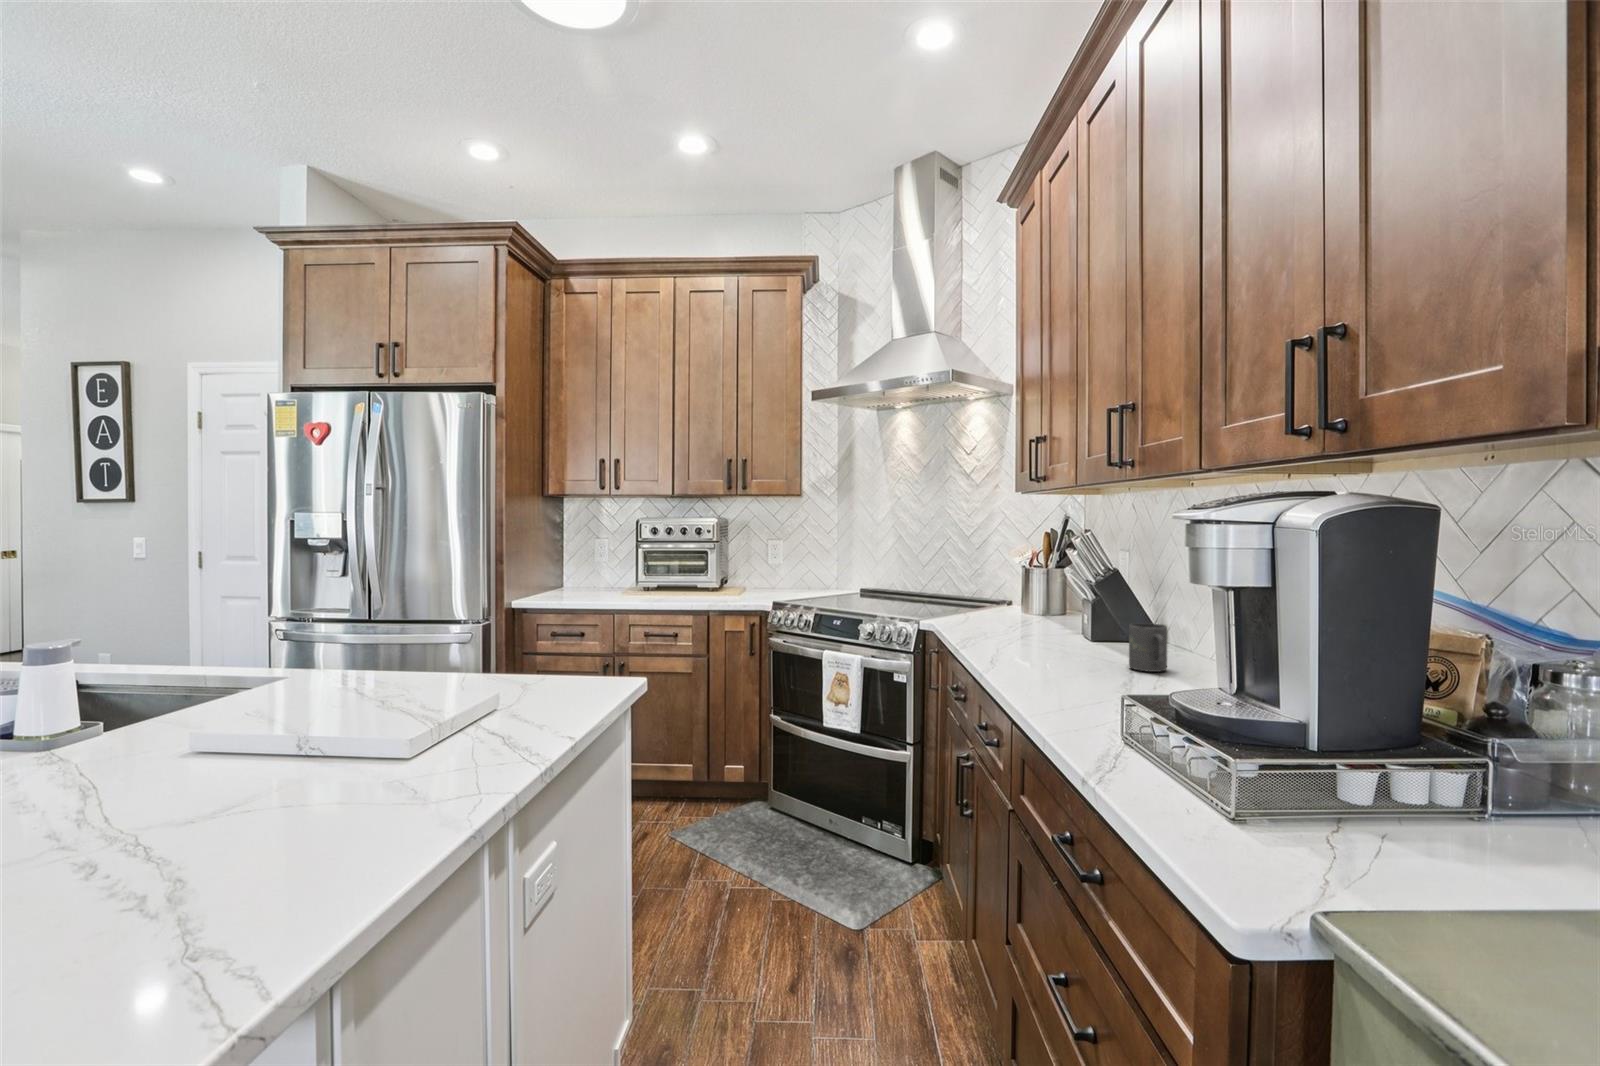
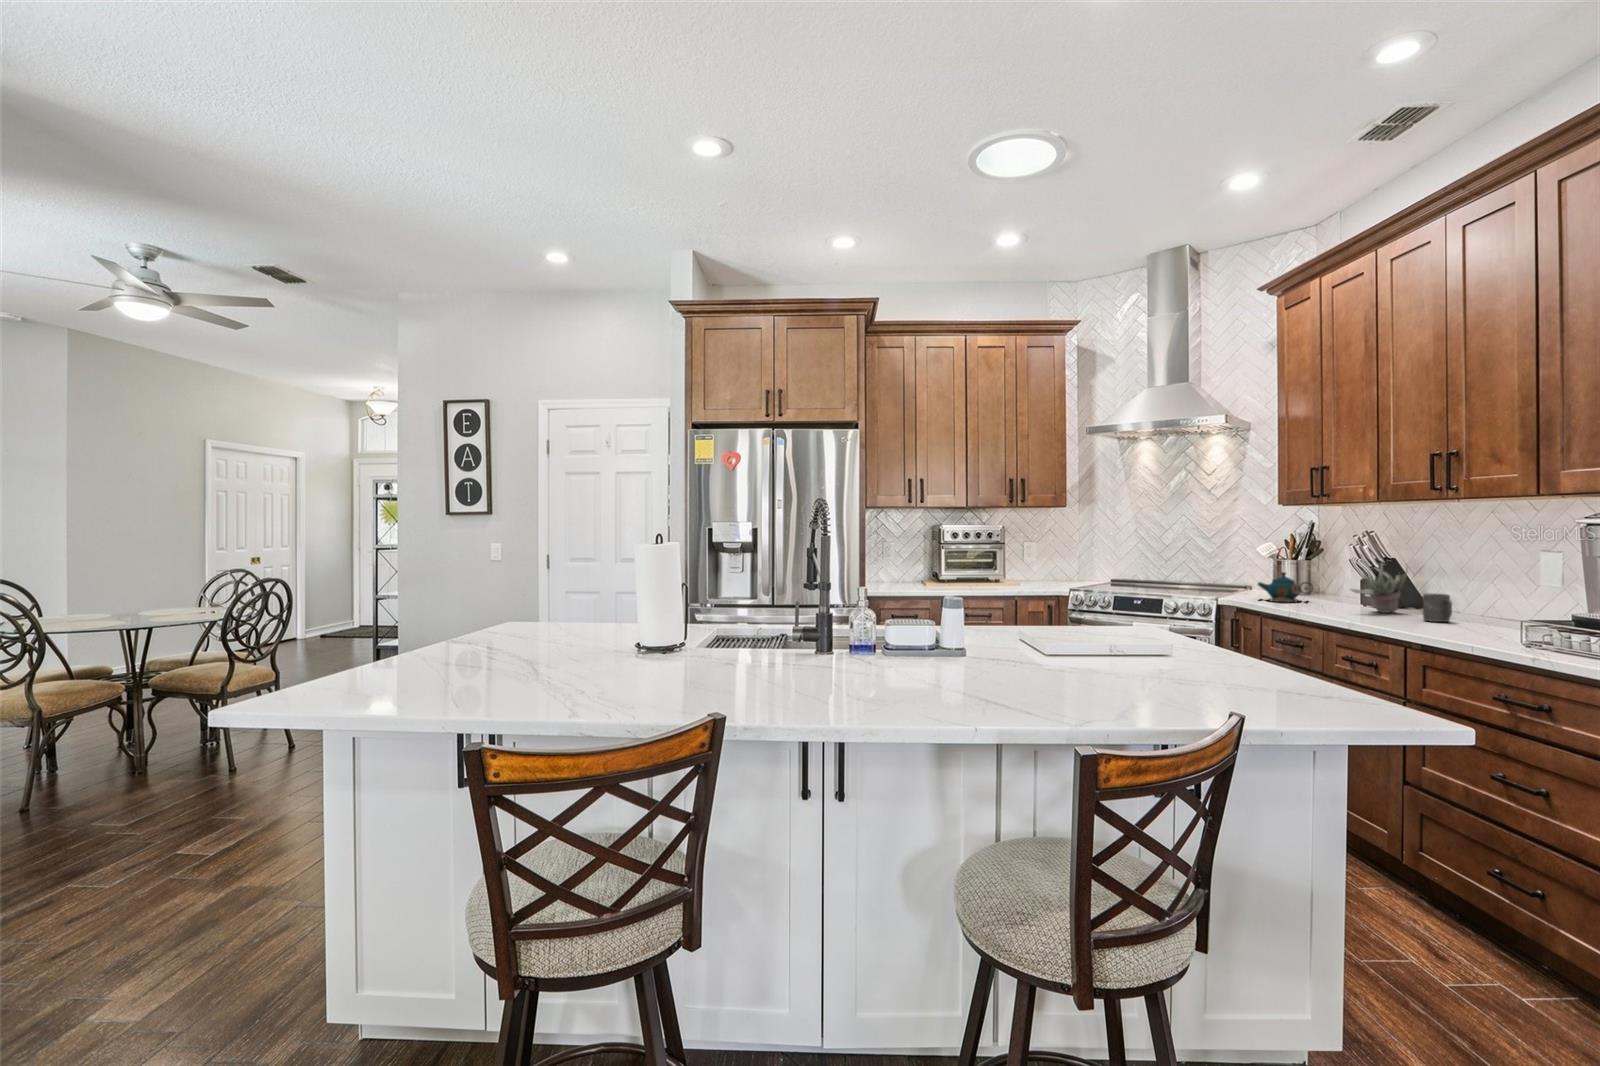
succulent plant: none [1042,565,1127,650] -> present [1351,561,1407,613]
teapot: none [958,584,1040,630] -> present [1258,572,1313,602]

